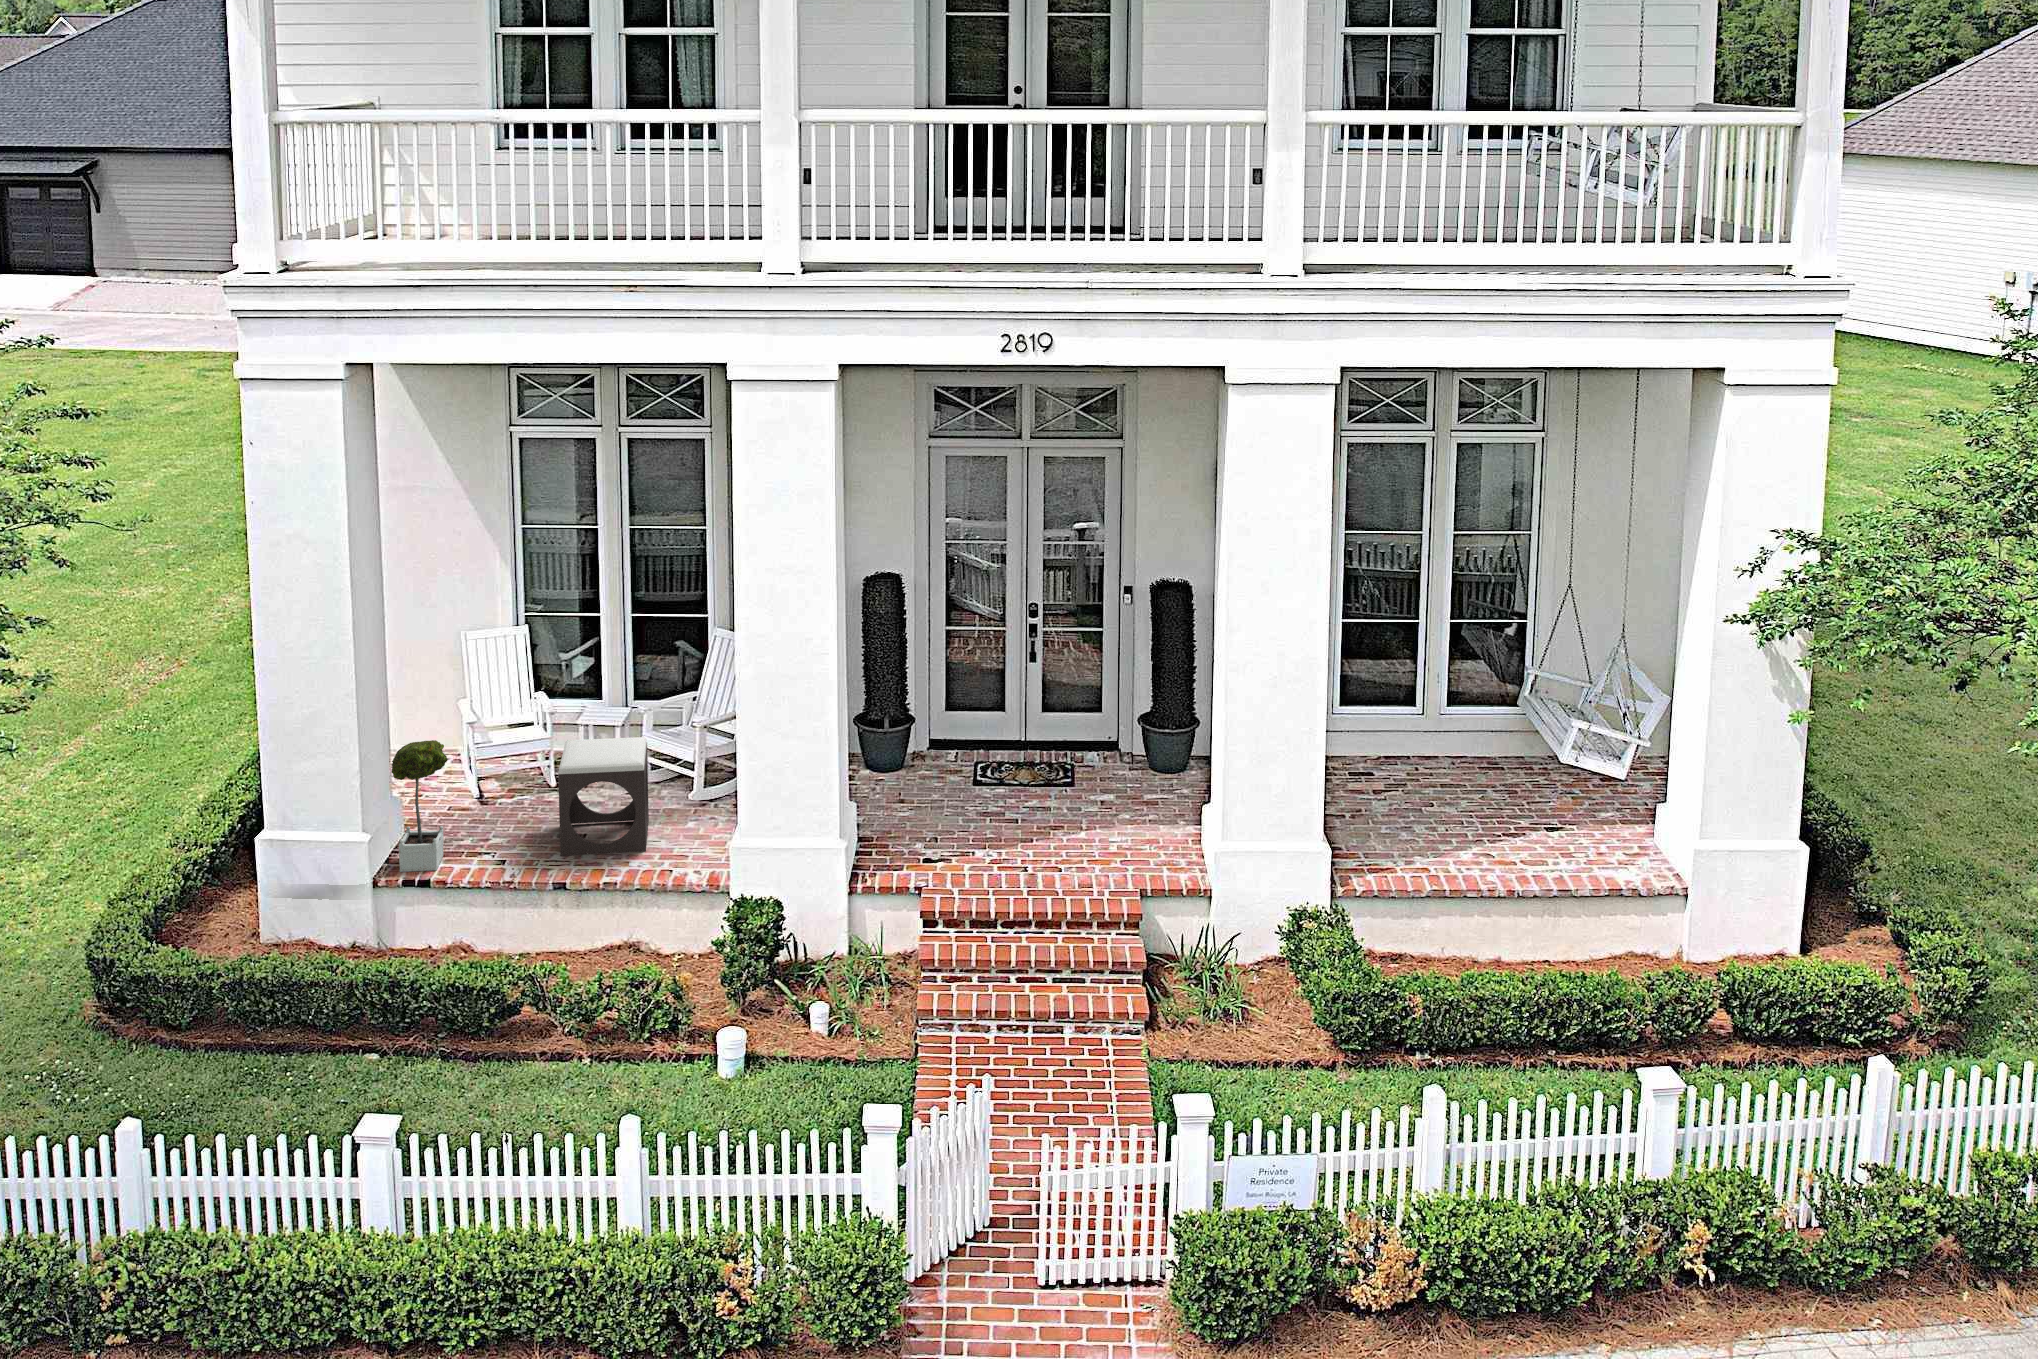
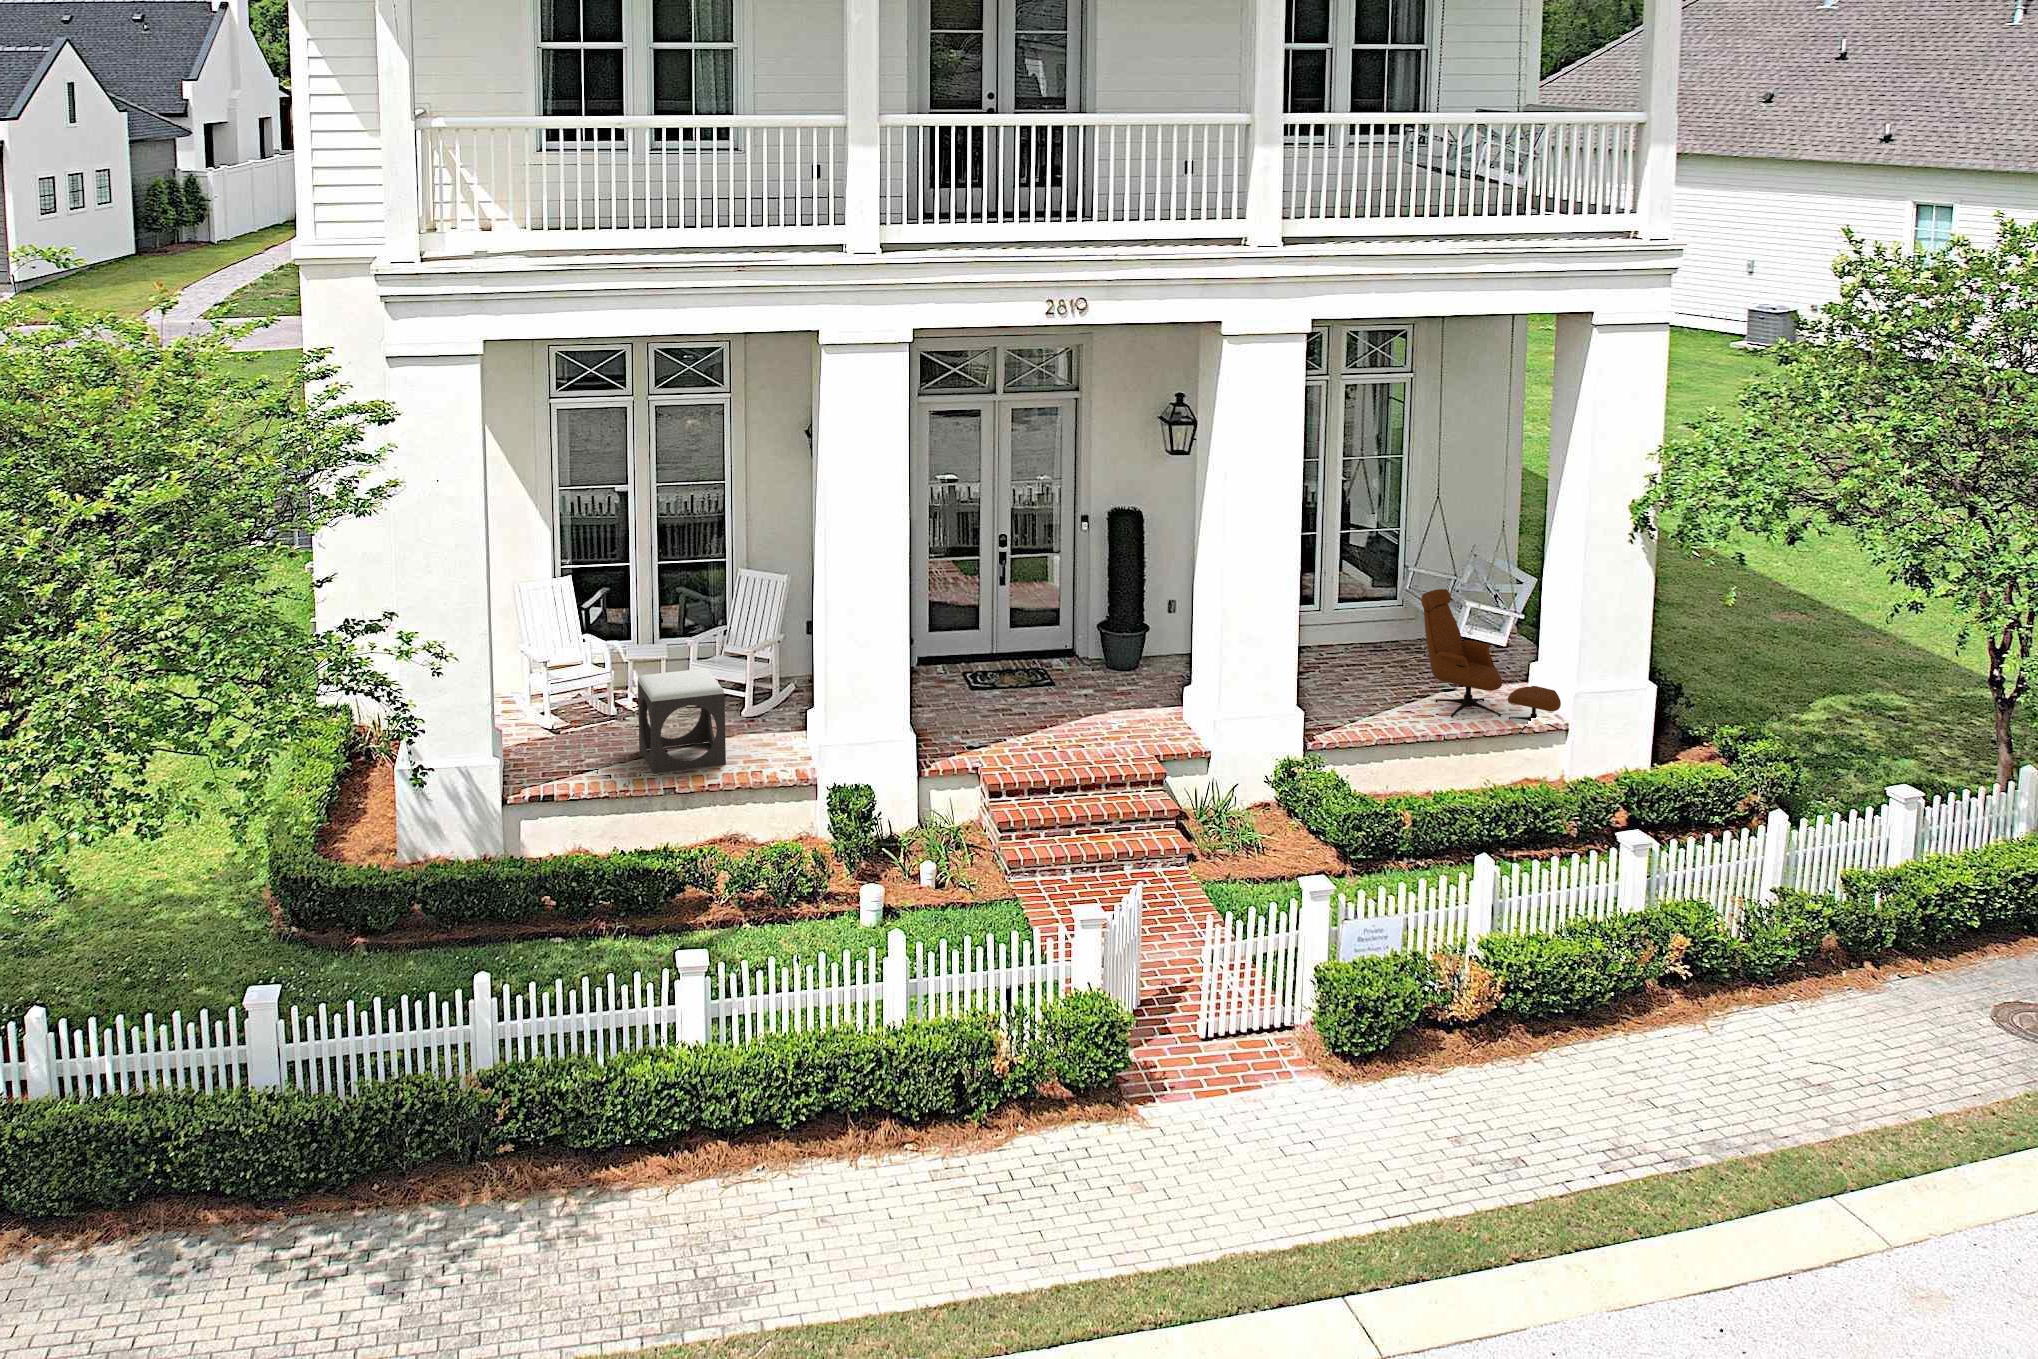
lounge chair: none [1512,701,1678,895] -> present [1421,589,1561,731]
potted tree: present [391,740,448,872] -> none [507,678,558,797]

